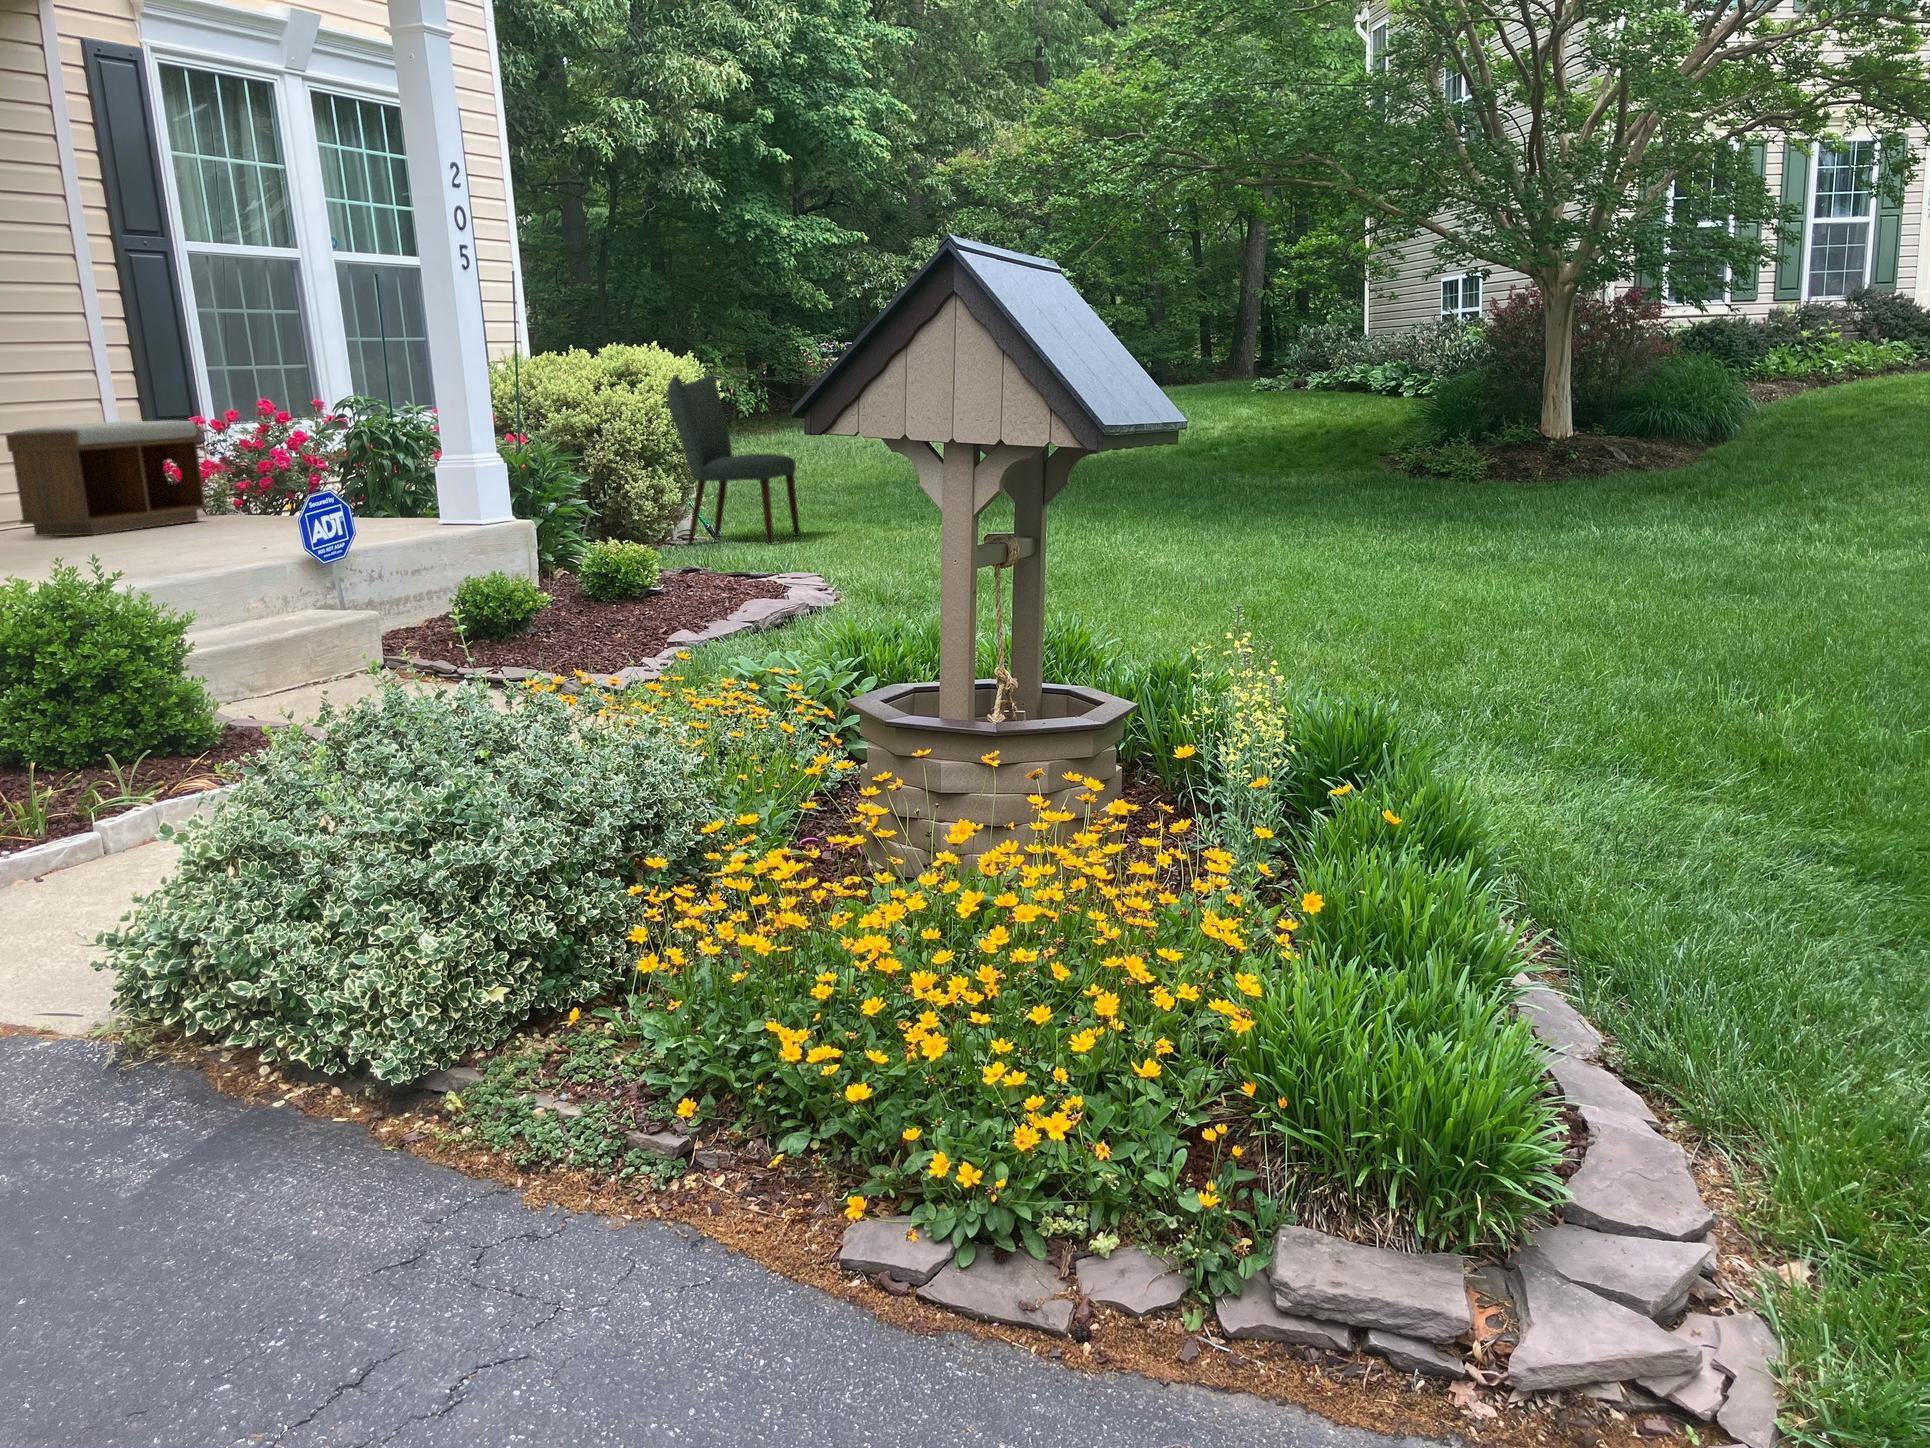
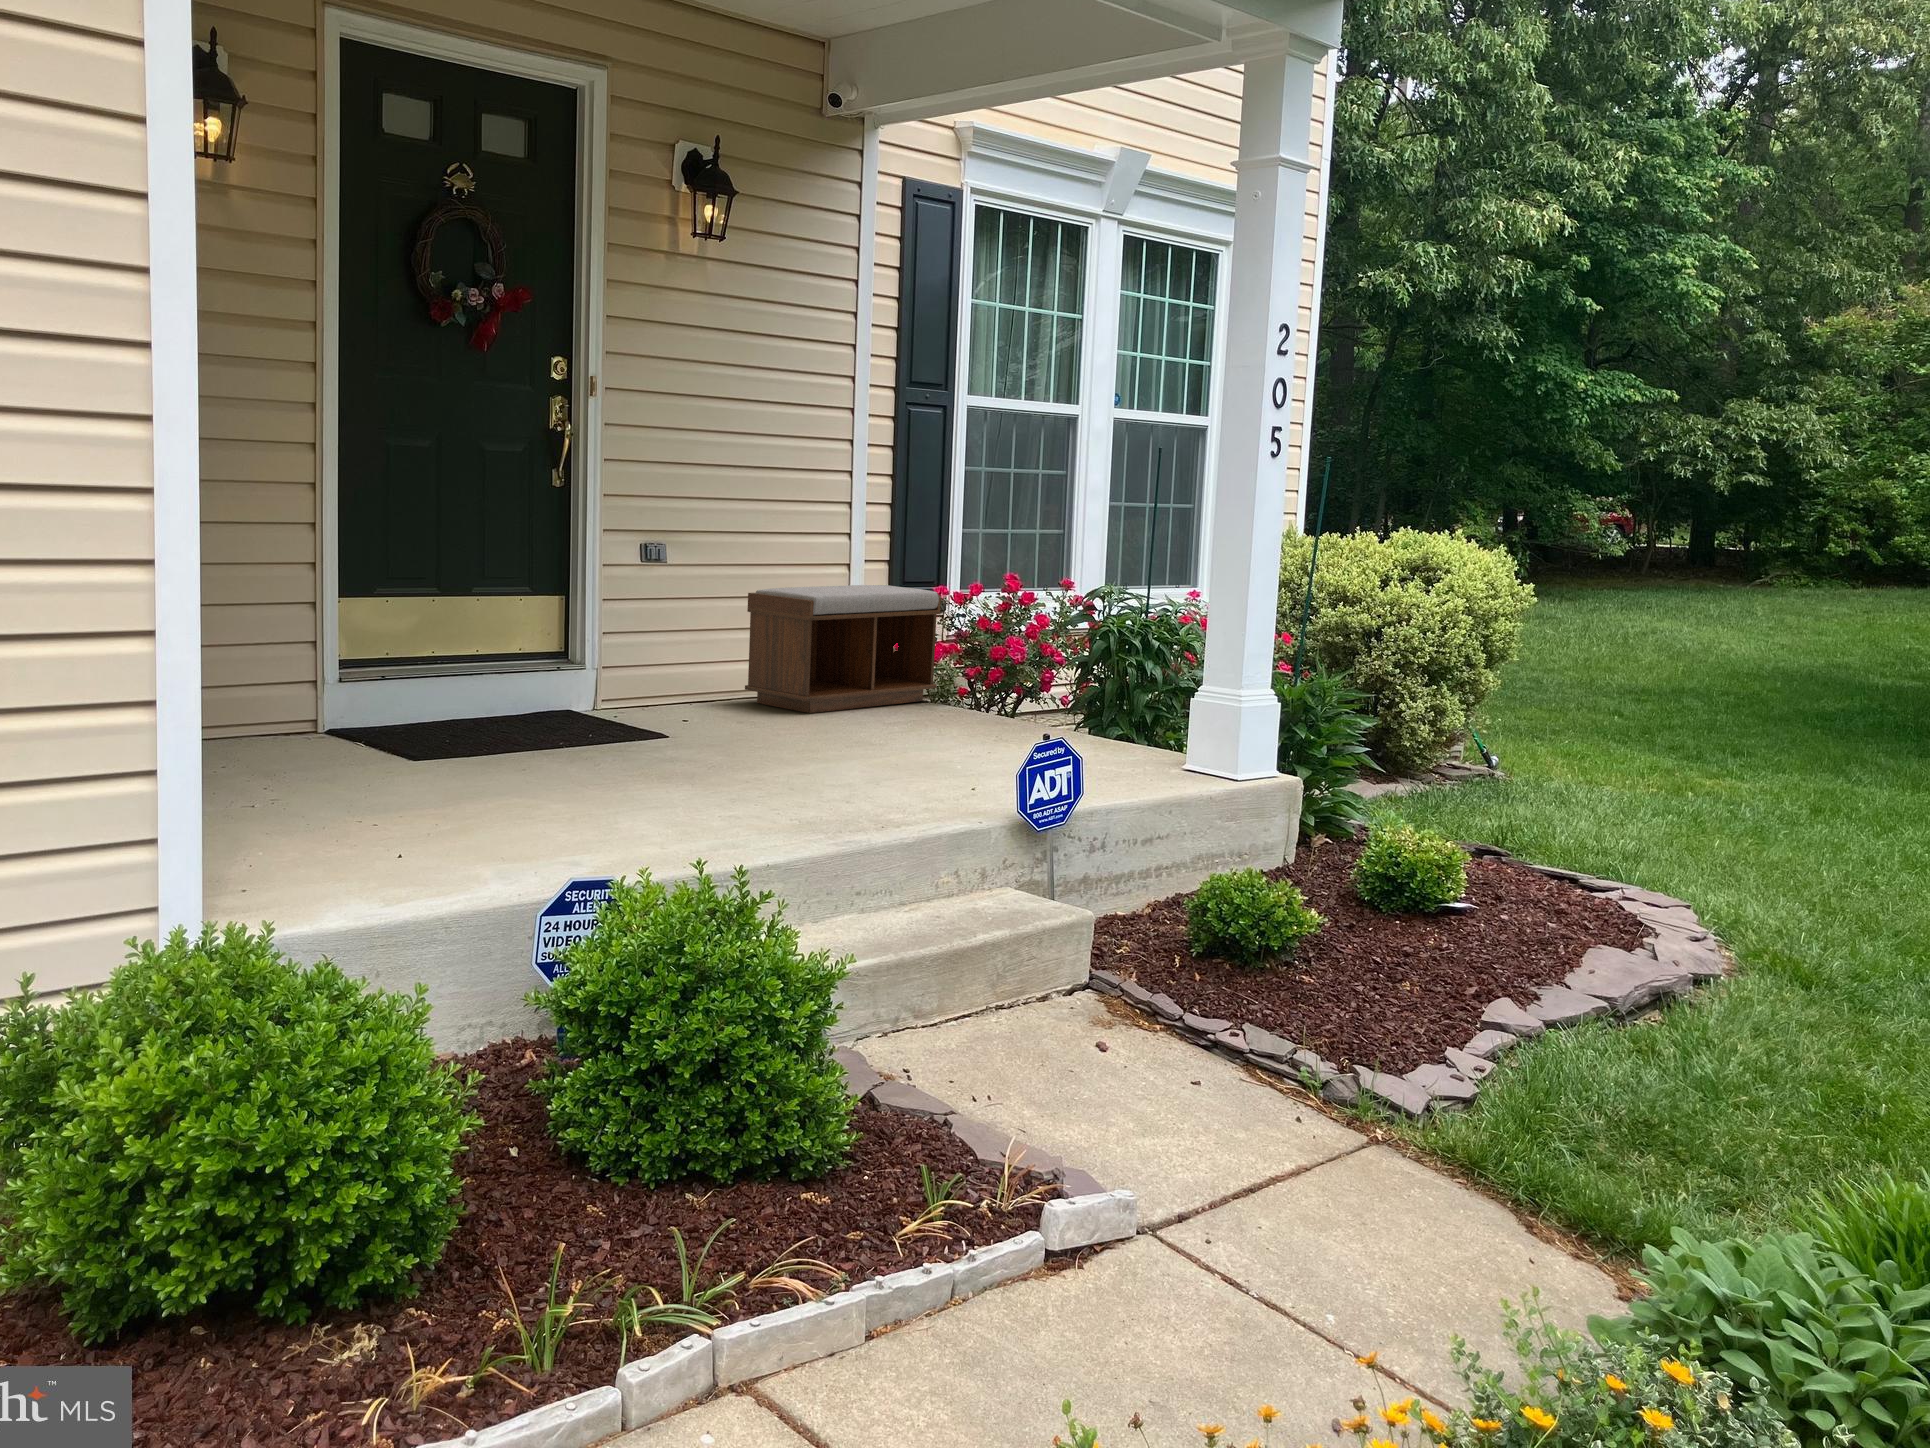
chair: present [667,375,800,544] -> none [1469,577,1627,803]

